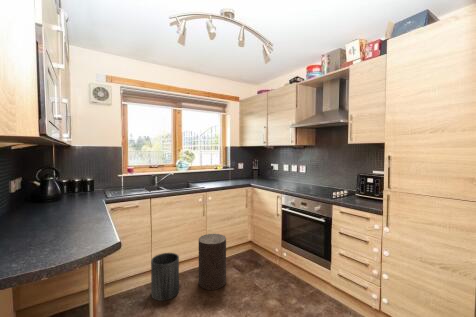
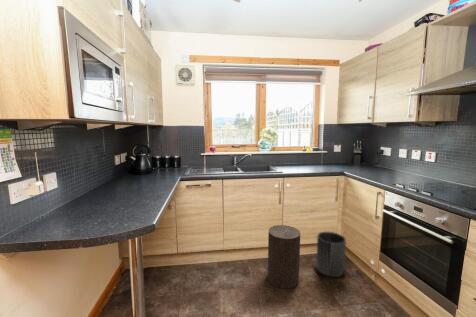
trash can: present [151,253,179,301] -> present [316,232,346,277]

